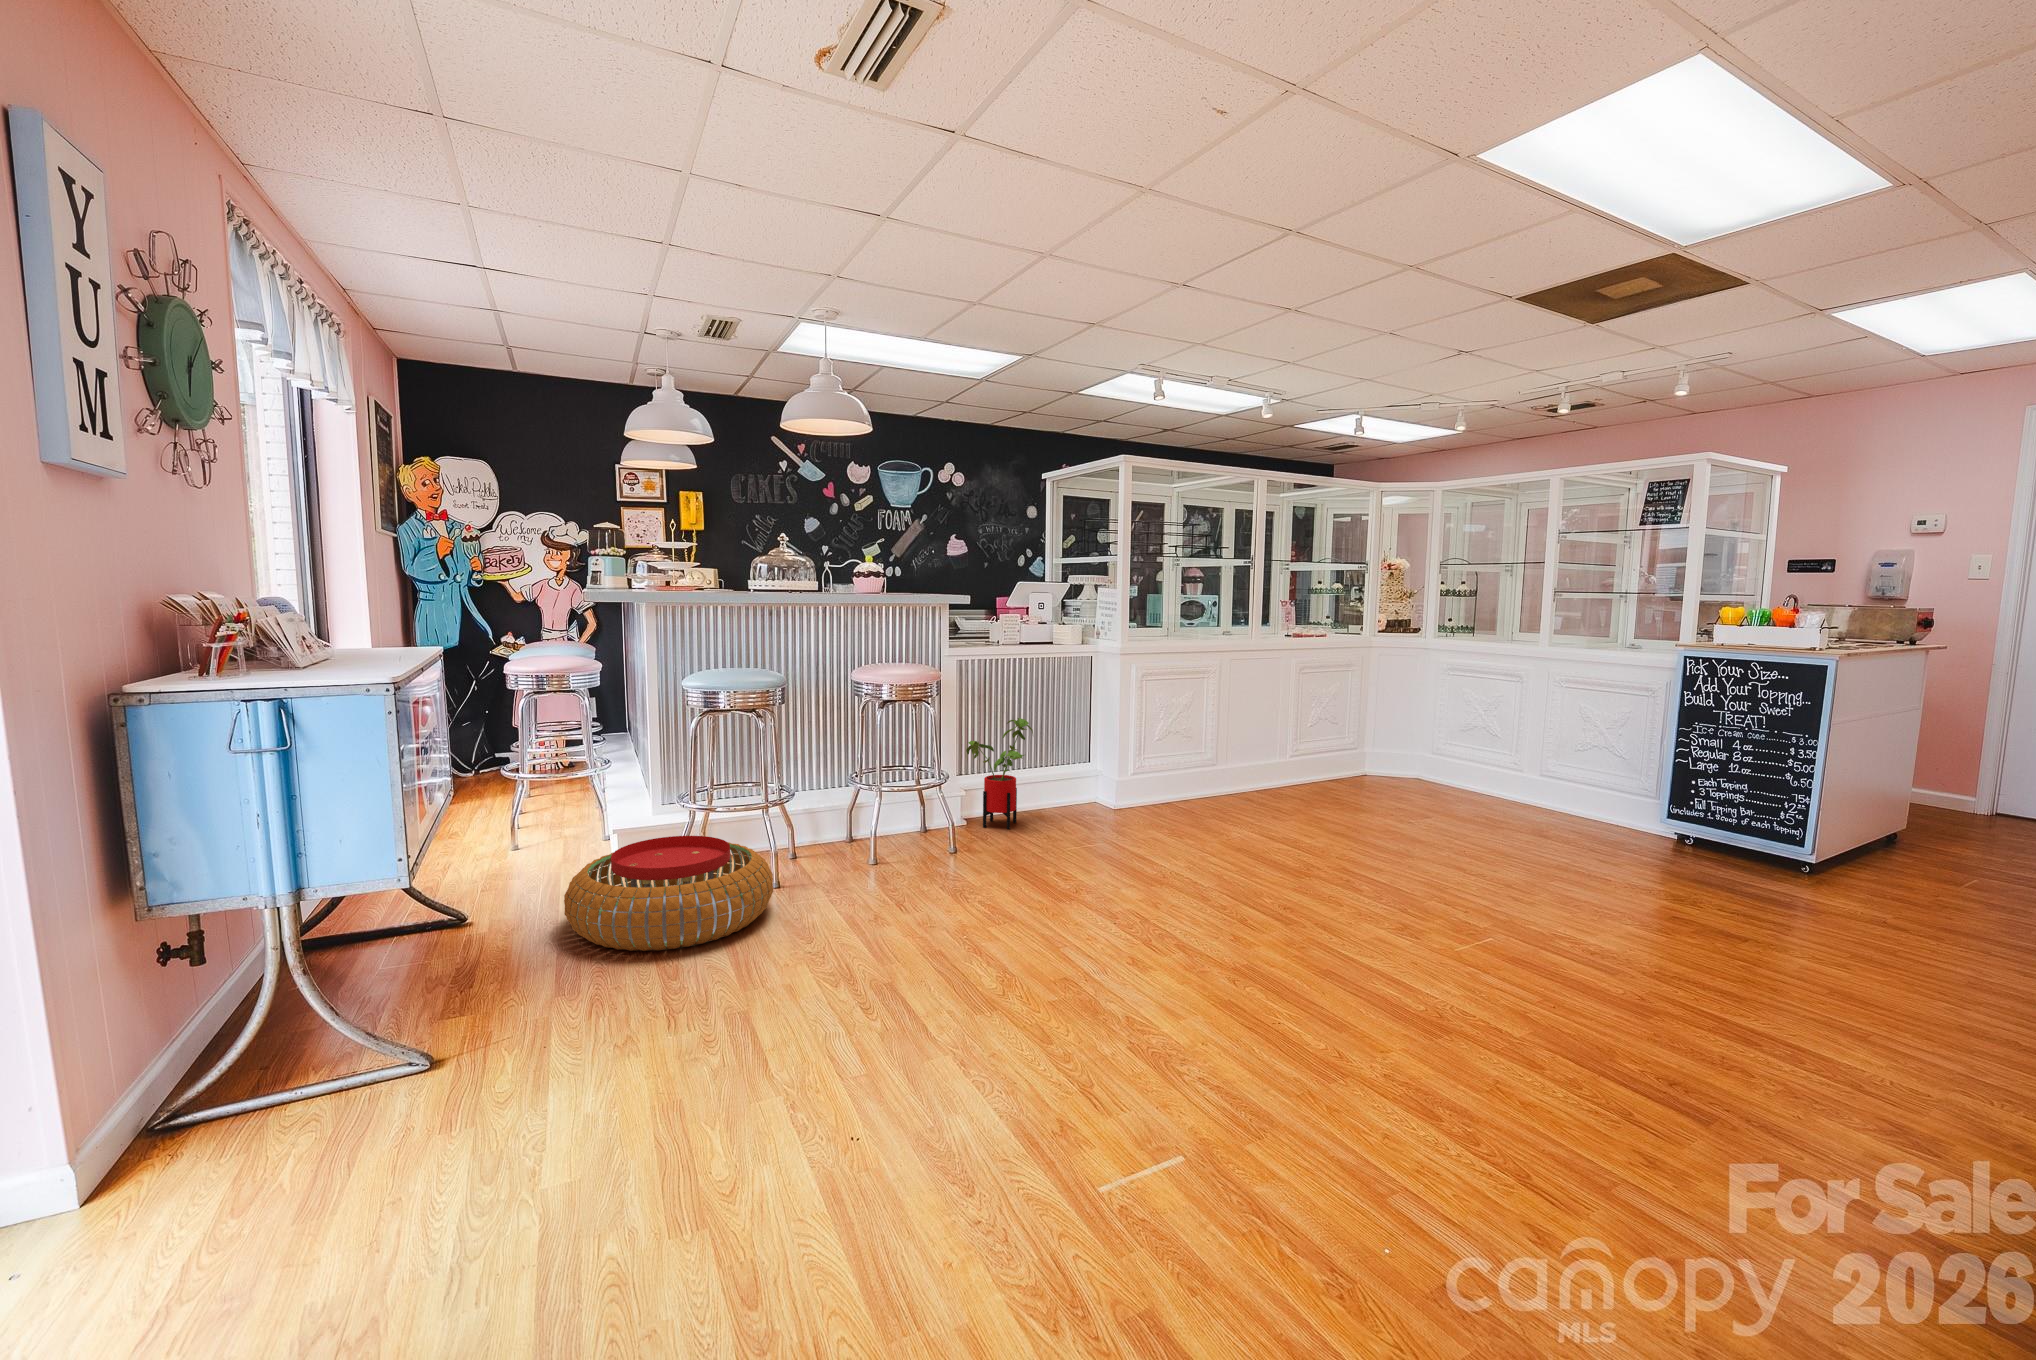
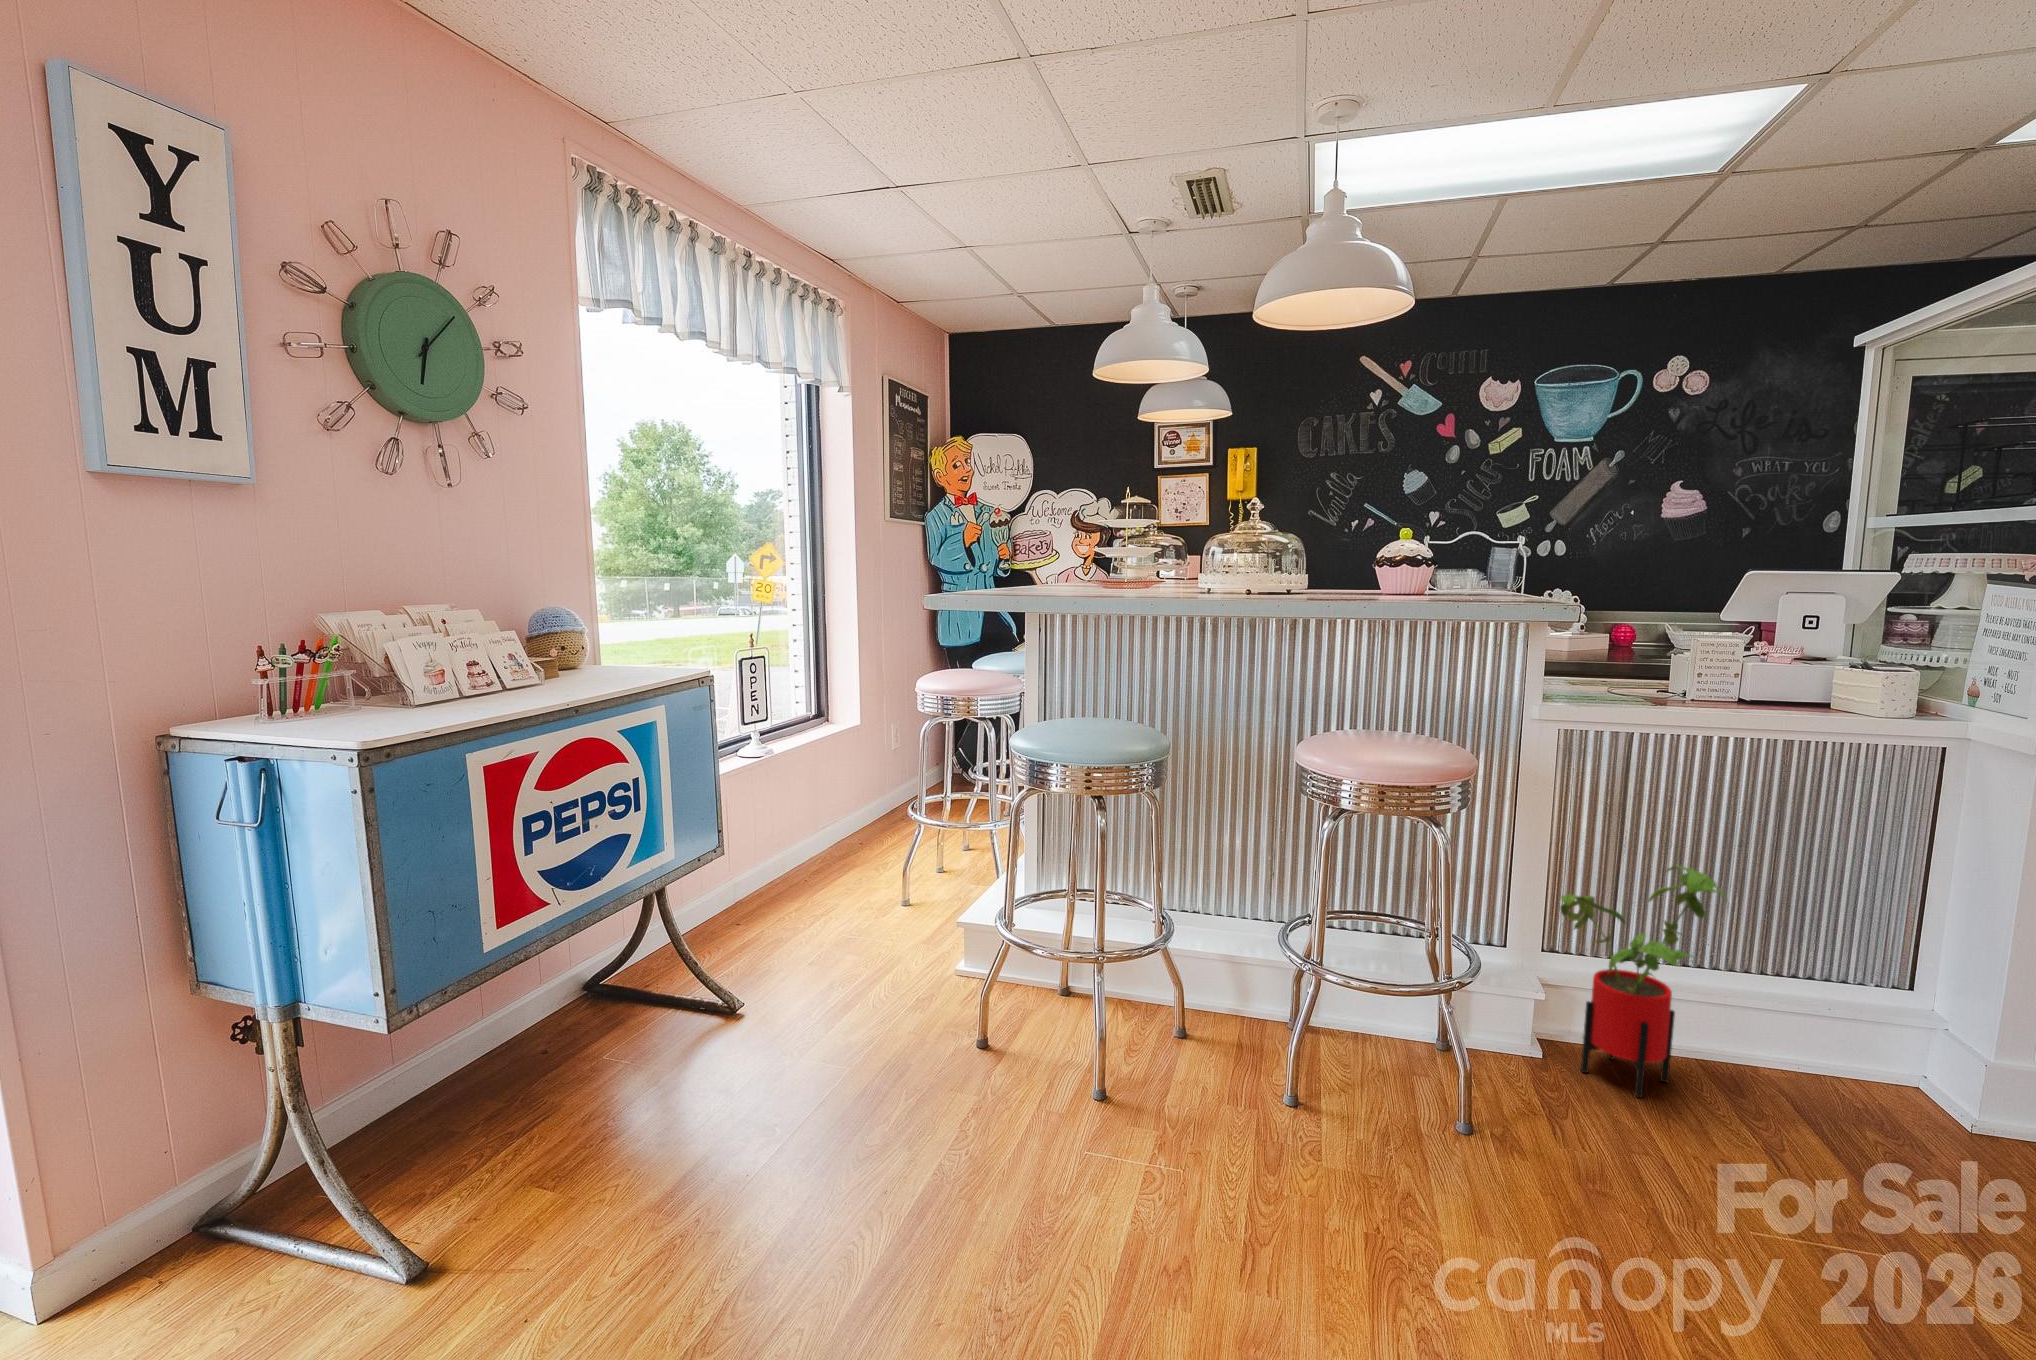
pouf: present [564,836,773,951] -> none [757,974,1062,1199]

